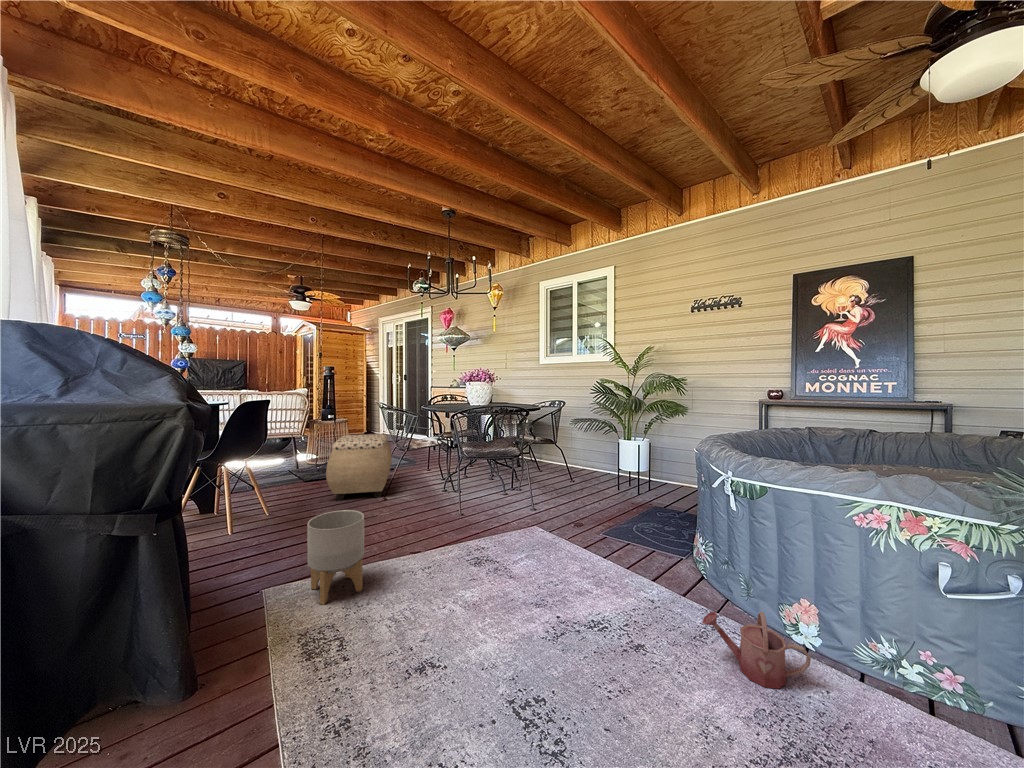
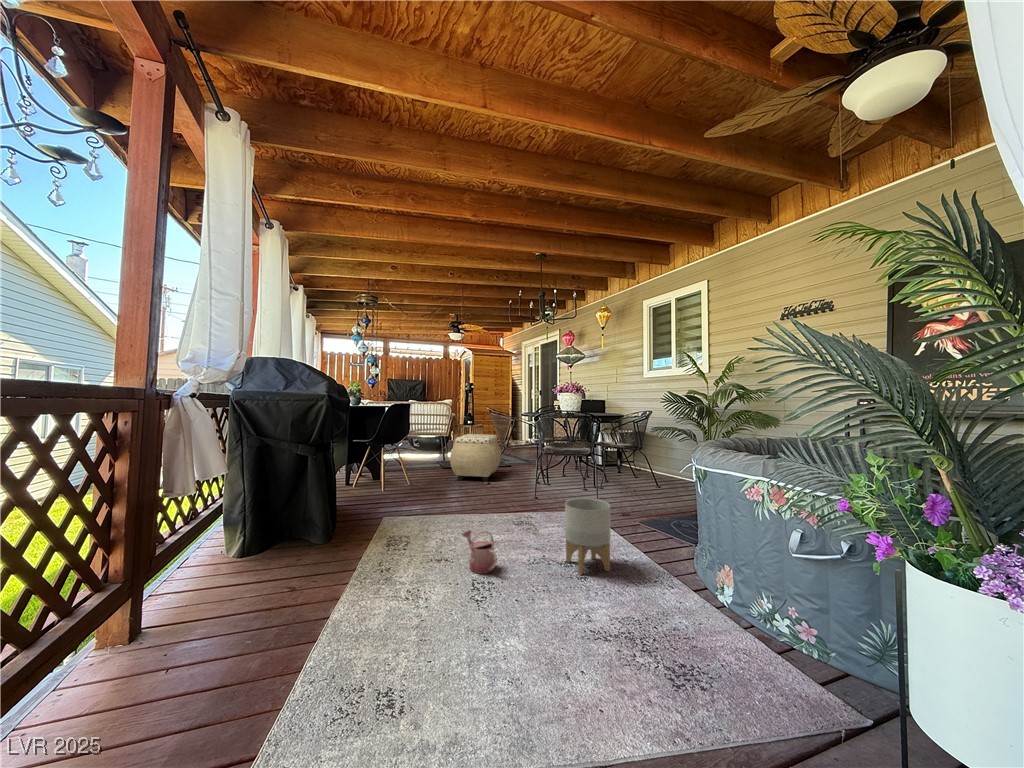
planter: present [307,510,364,605] -> present [565,498,610,575]
watering can: present [702,612,811,689] -> present [462,531,497,574]

